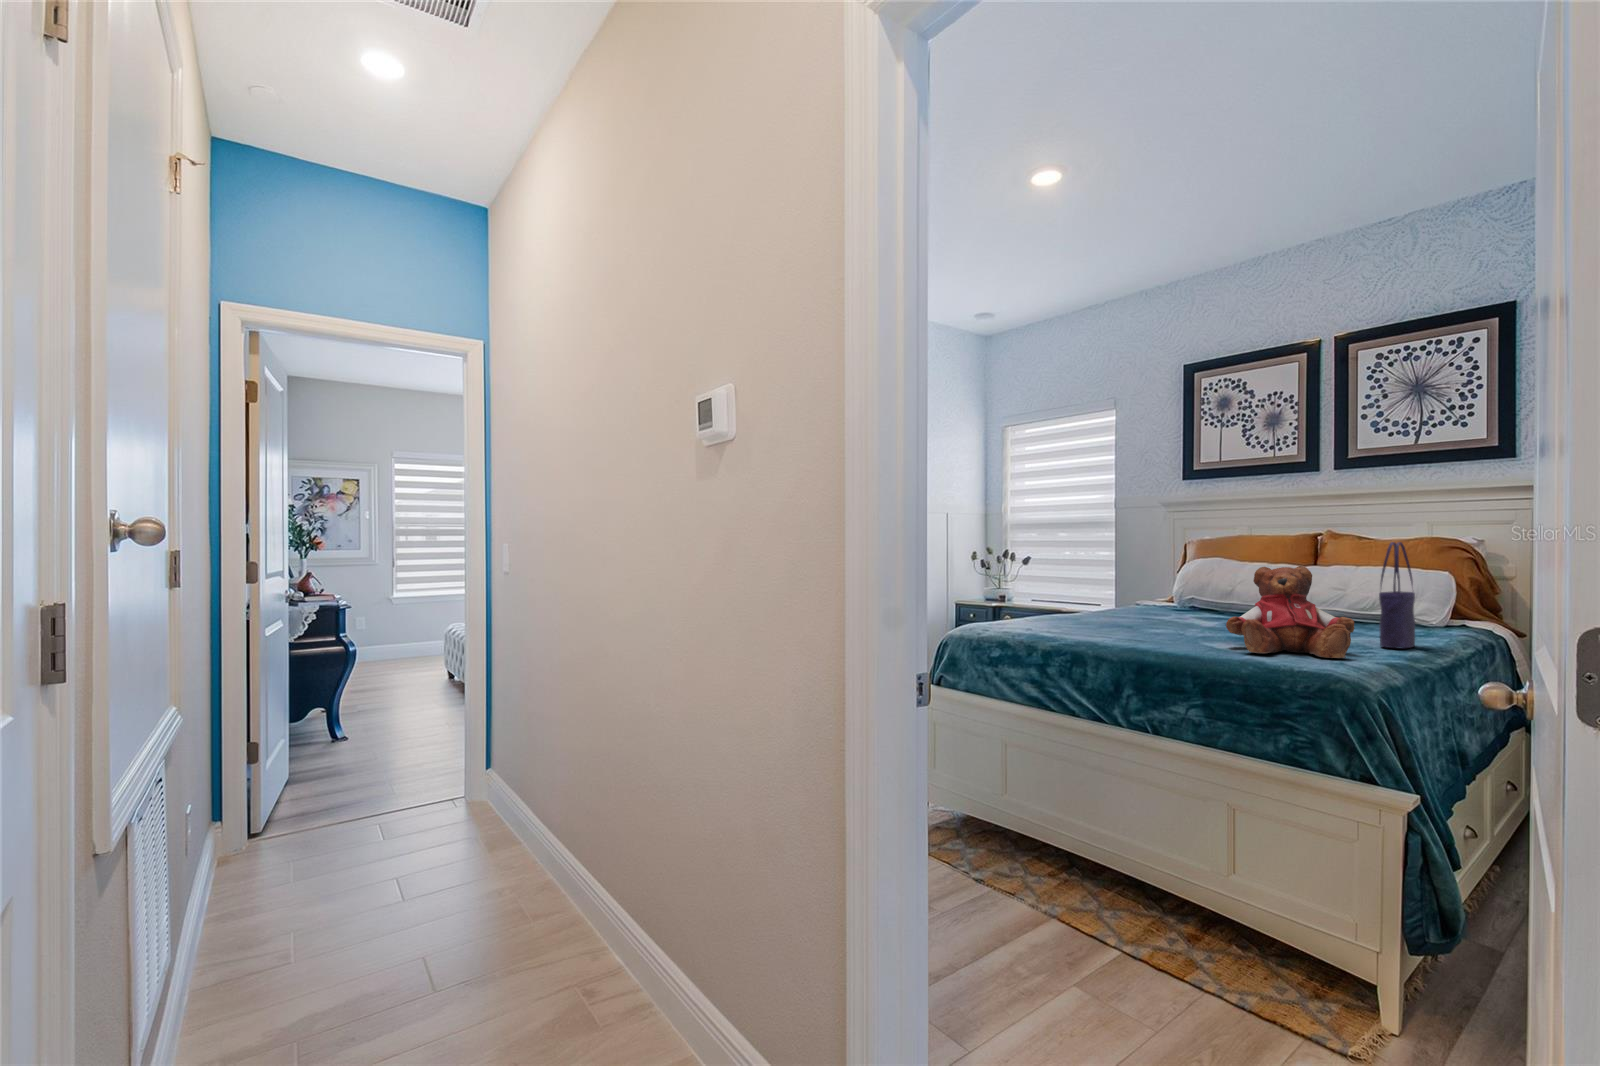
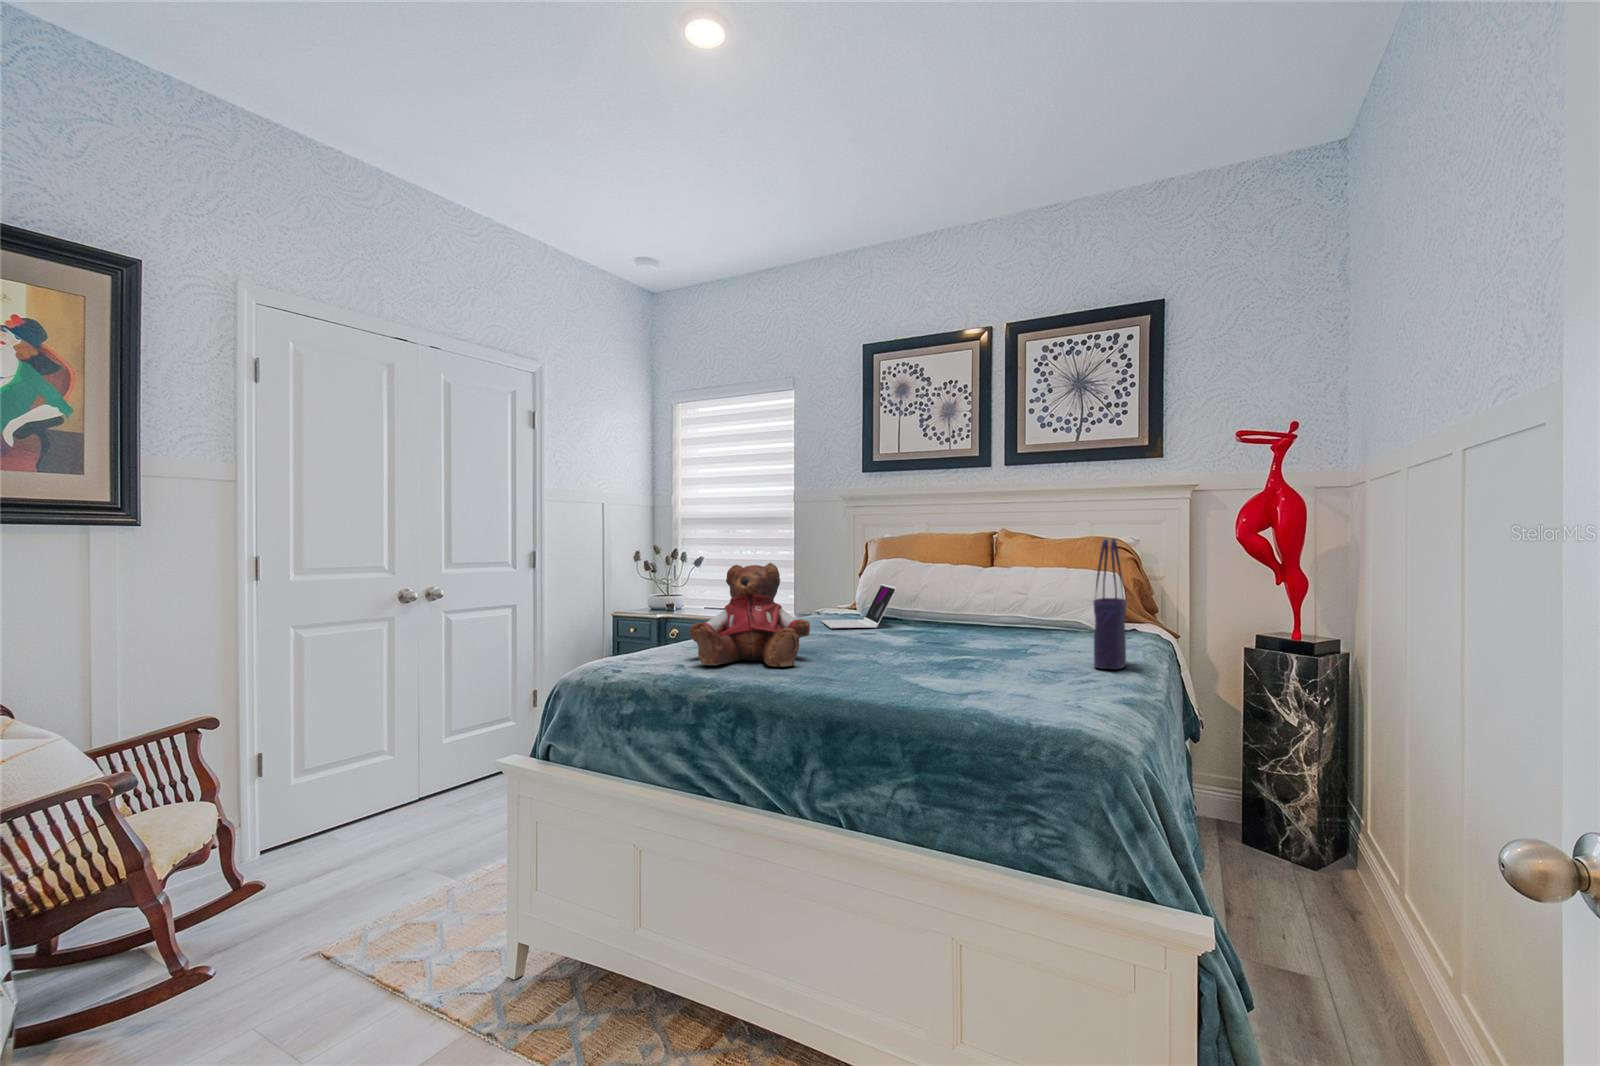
teddy bear: present [1226,565,1354,658] -> present [689,563,810,666]
laptop: none [1139,577,1208,616] -> present [821,583,897,628]

